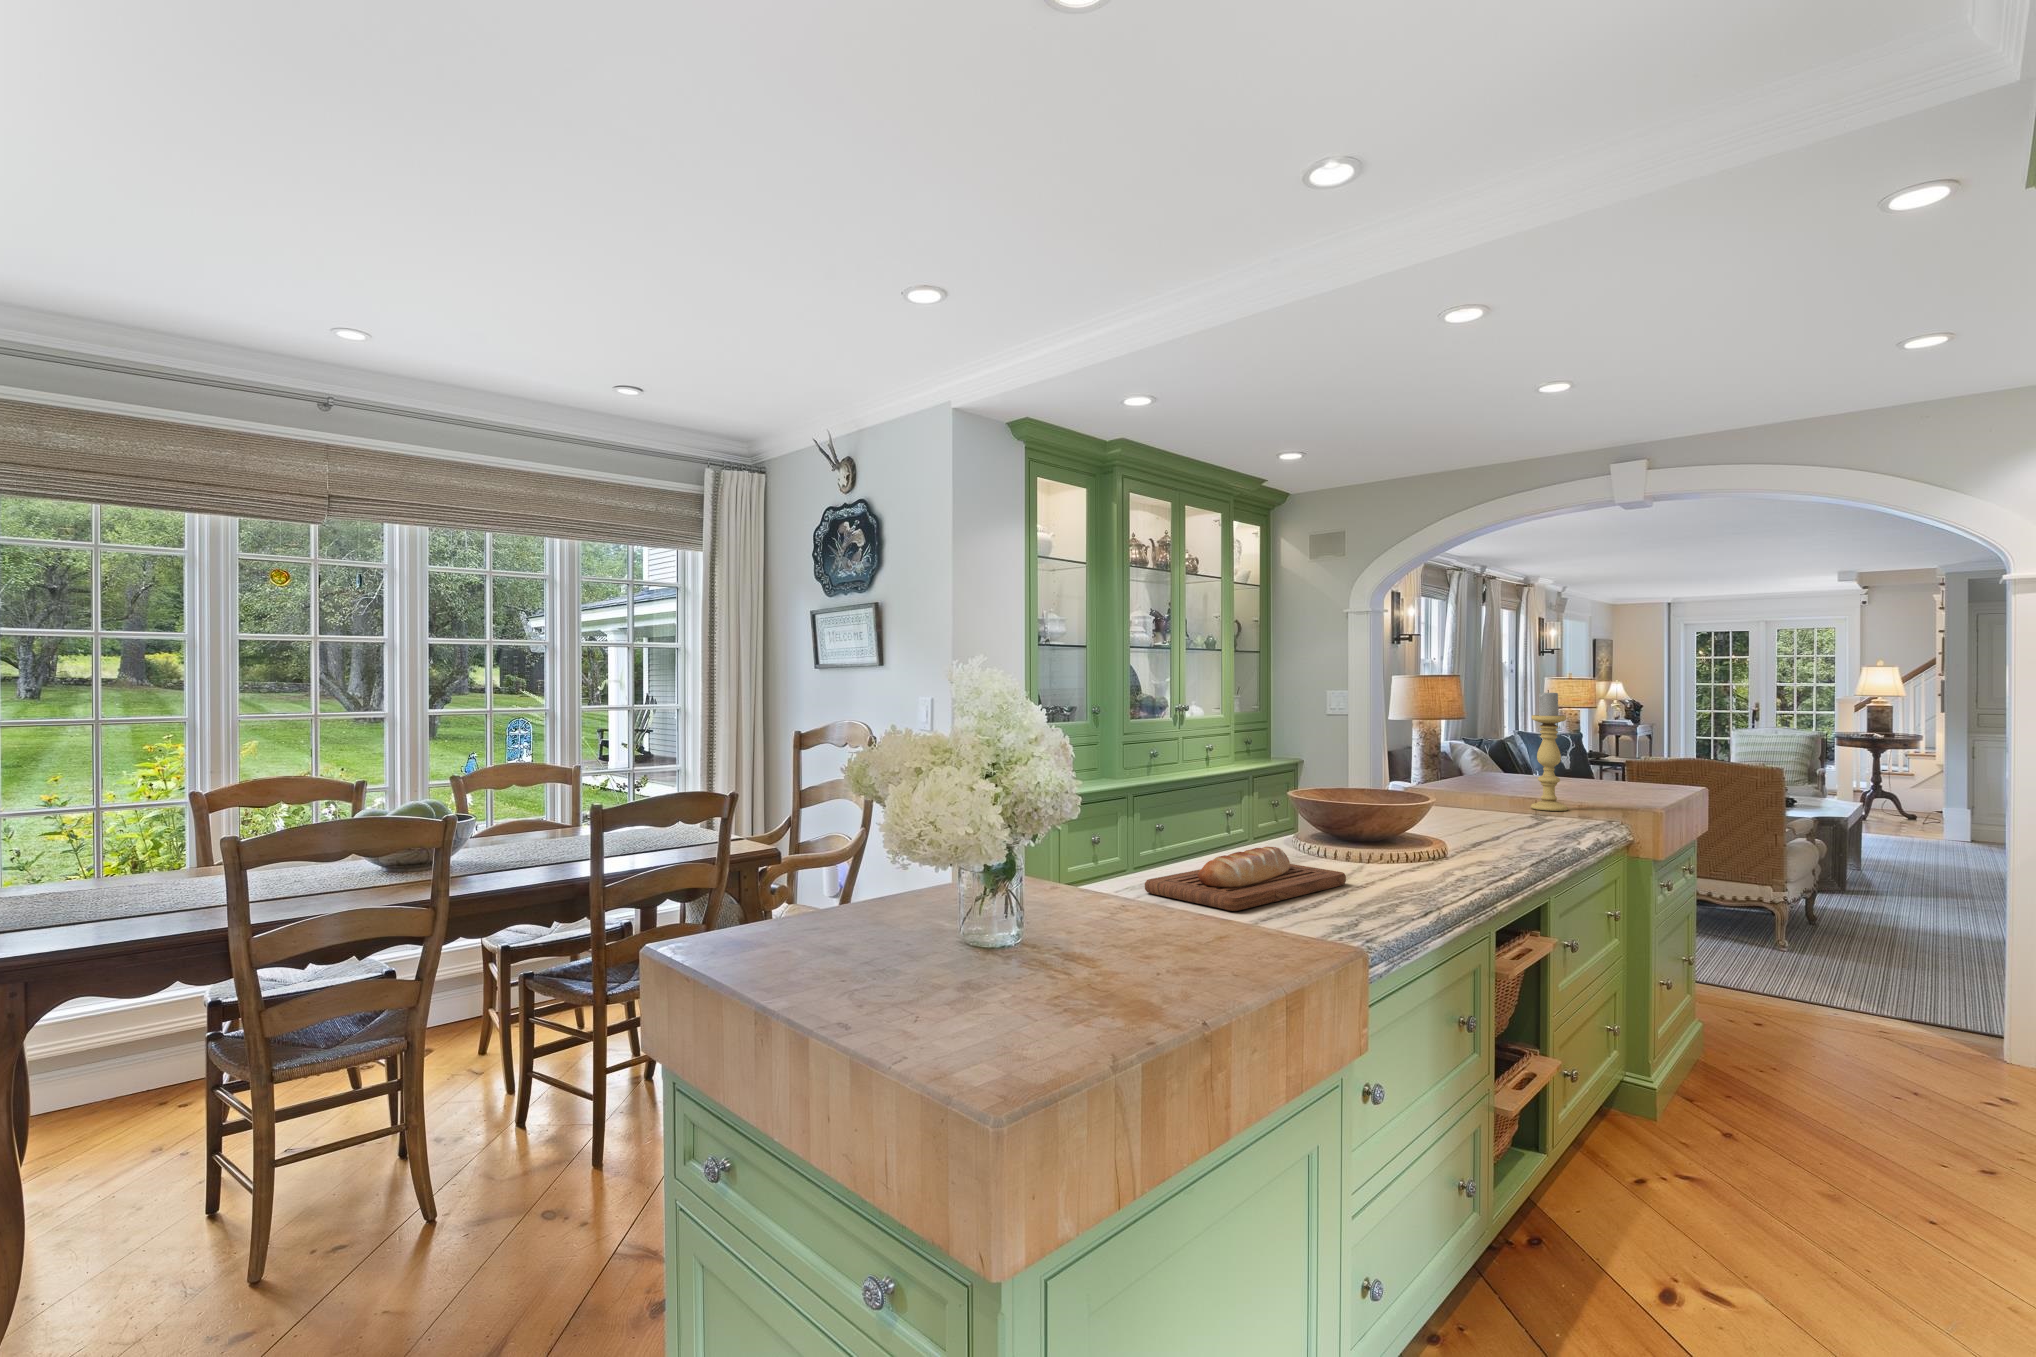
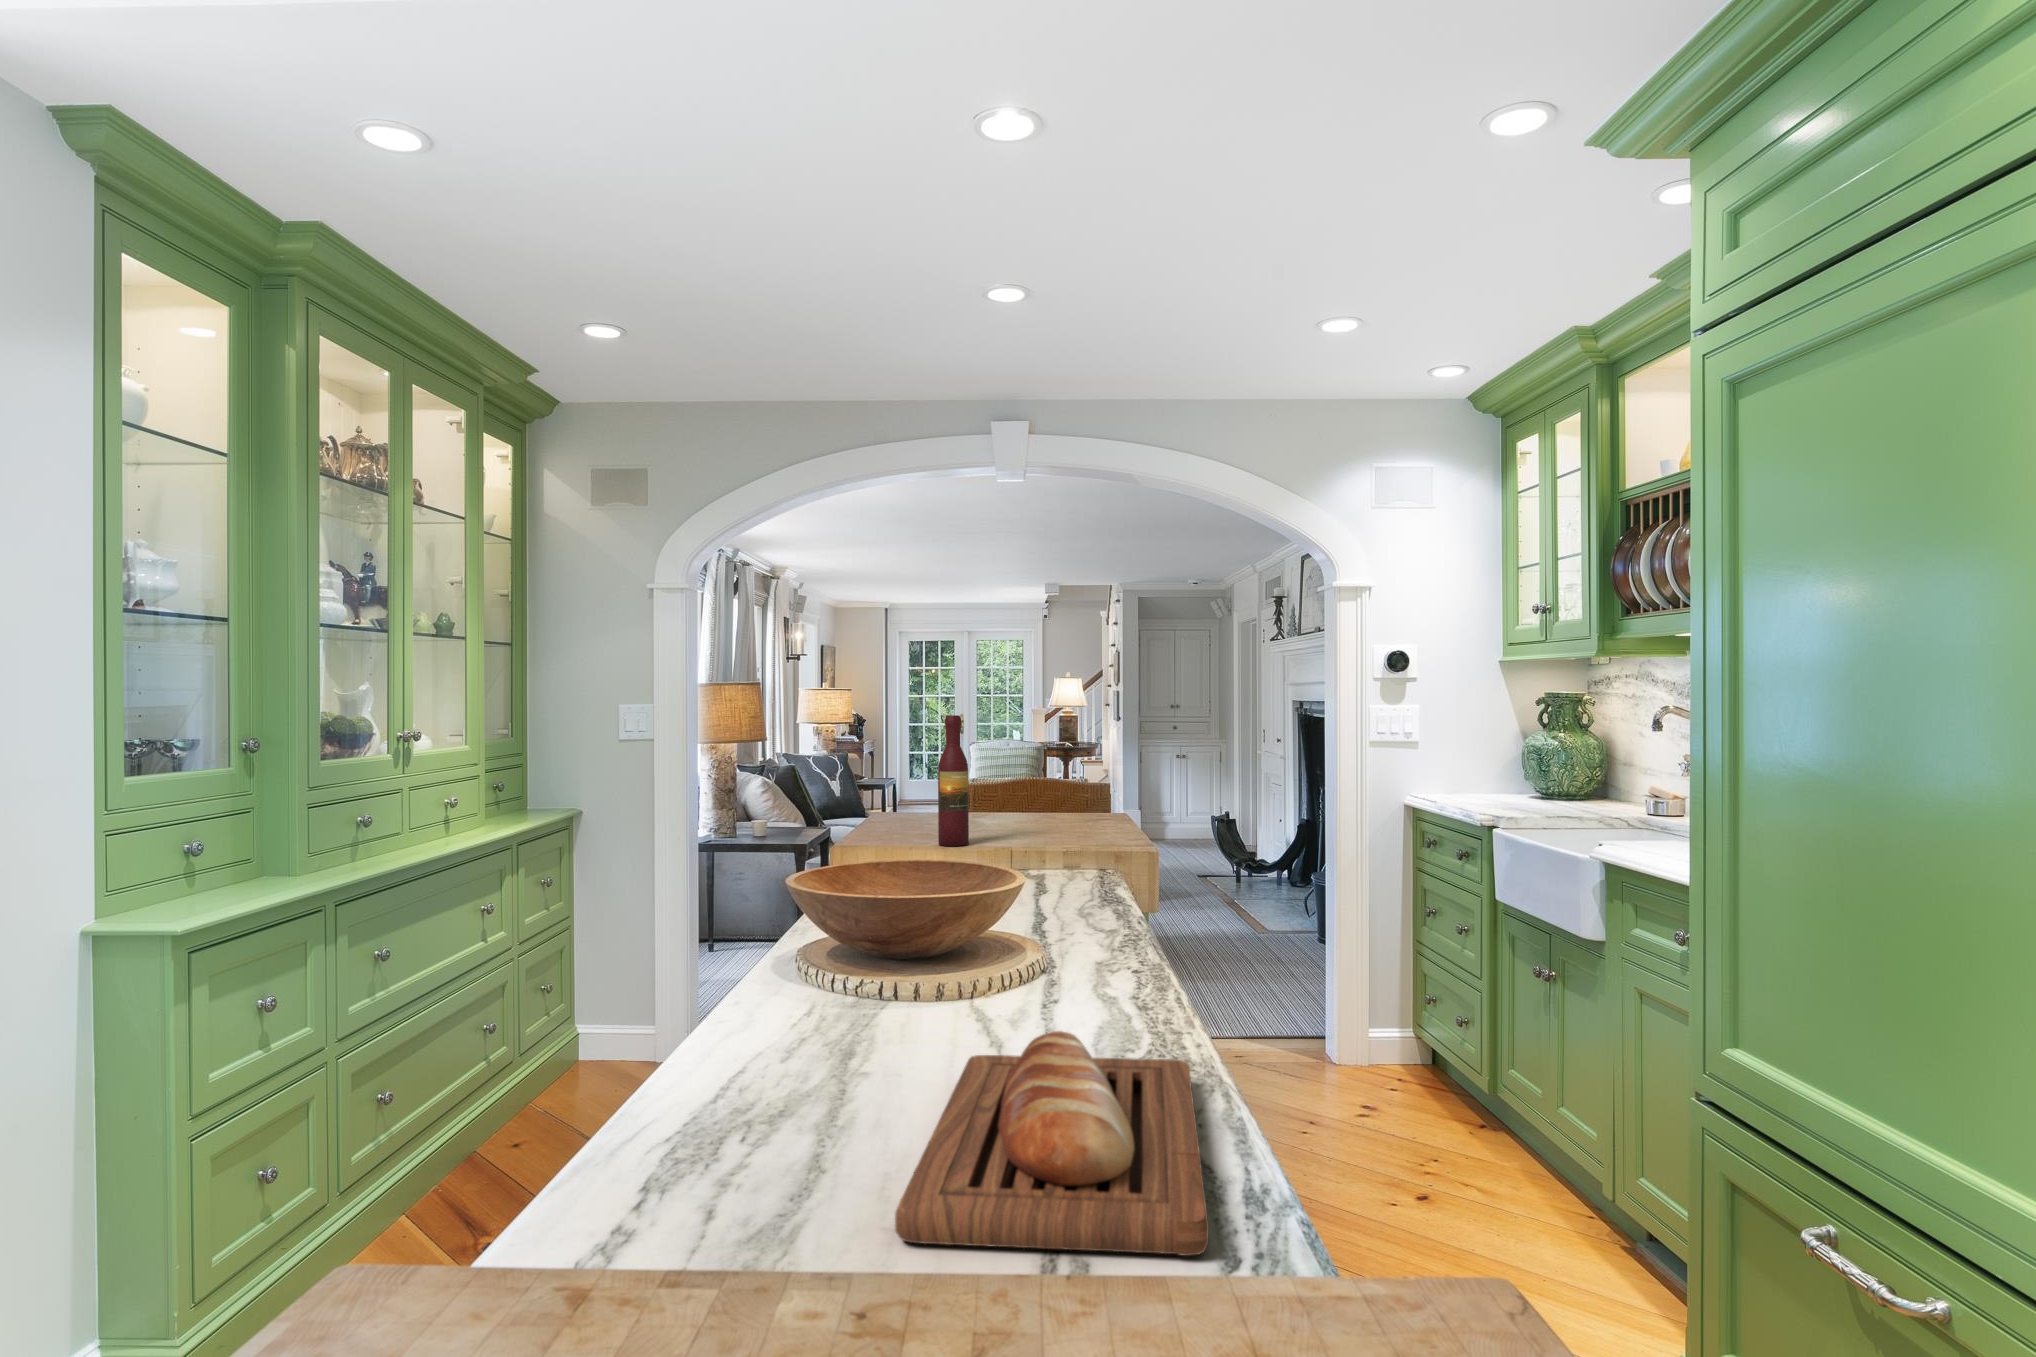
candle holder: present [1531,690,1568,811] -> none [1053,694,1099,865]
wine bottle: none [1475,703,1499,794] -> present [938,715,969,846]

